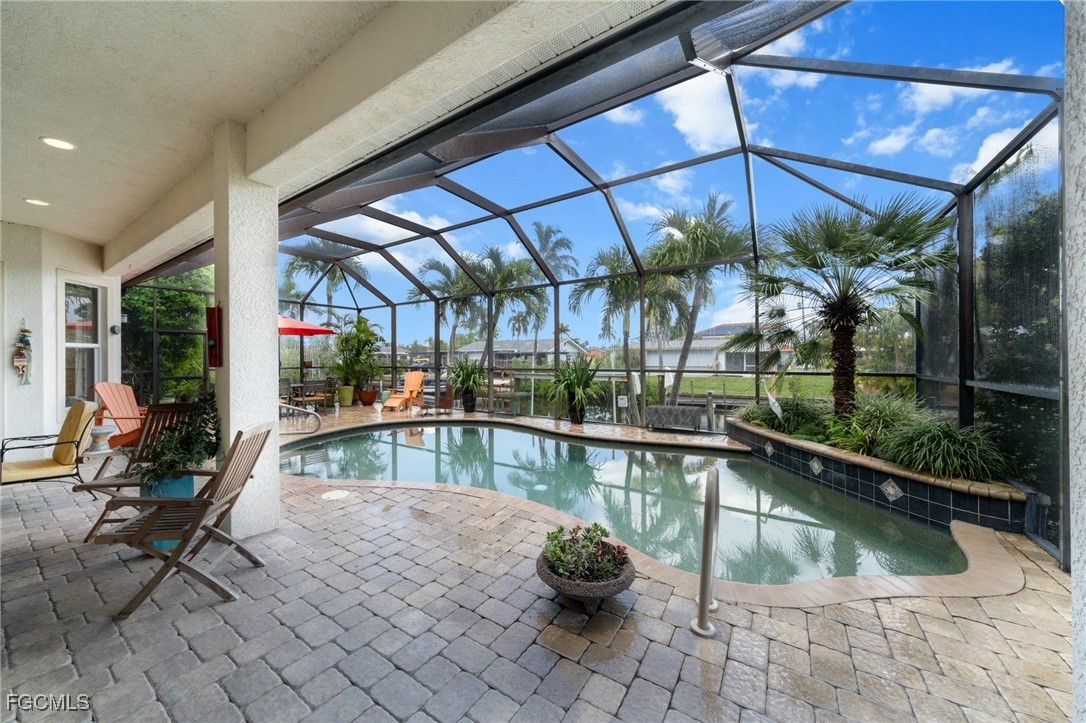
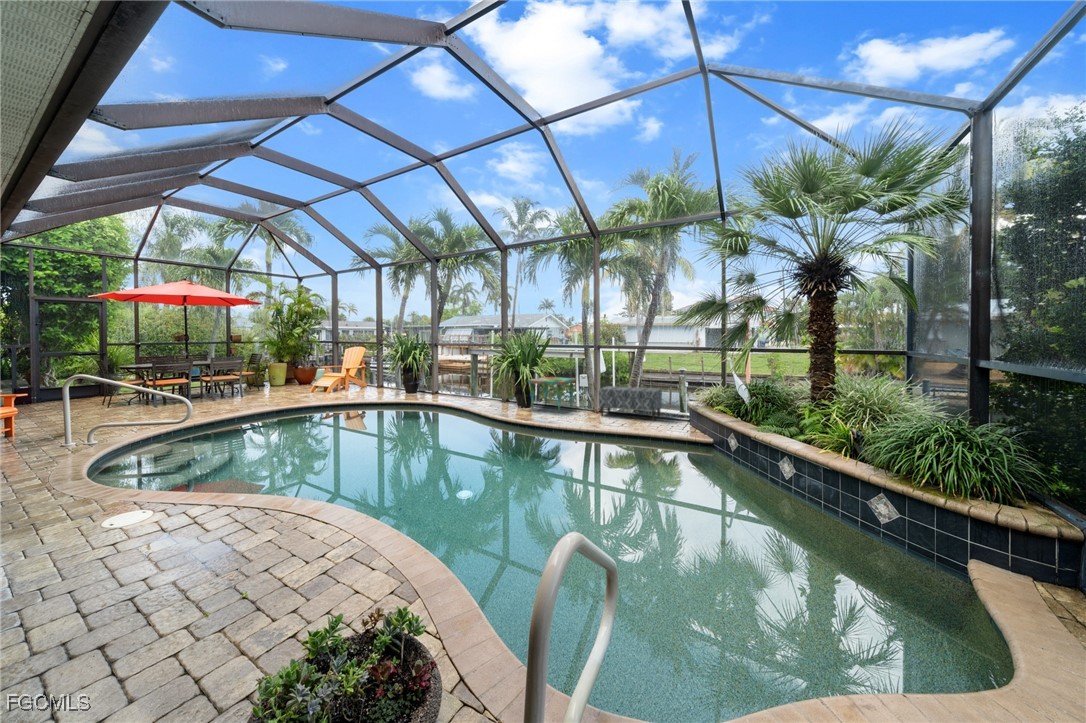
lounge chair: present [421,384,454,416] -> none [358,362,400,397]
side table: present [494,392,532,417] -> present [528,377,576,411]

